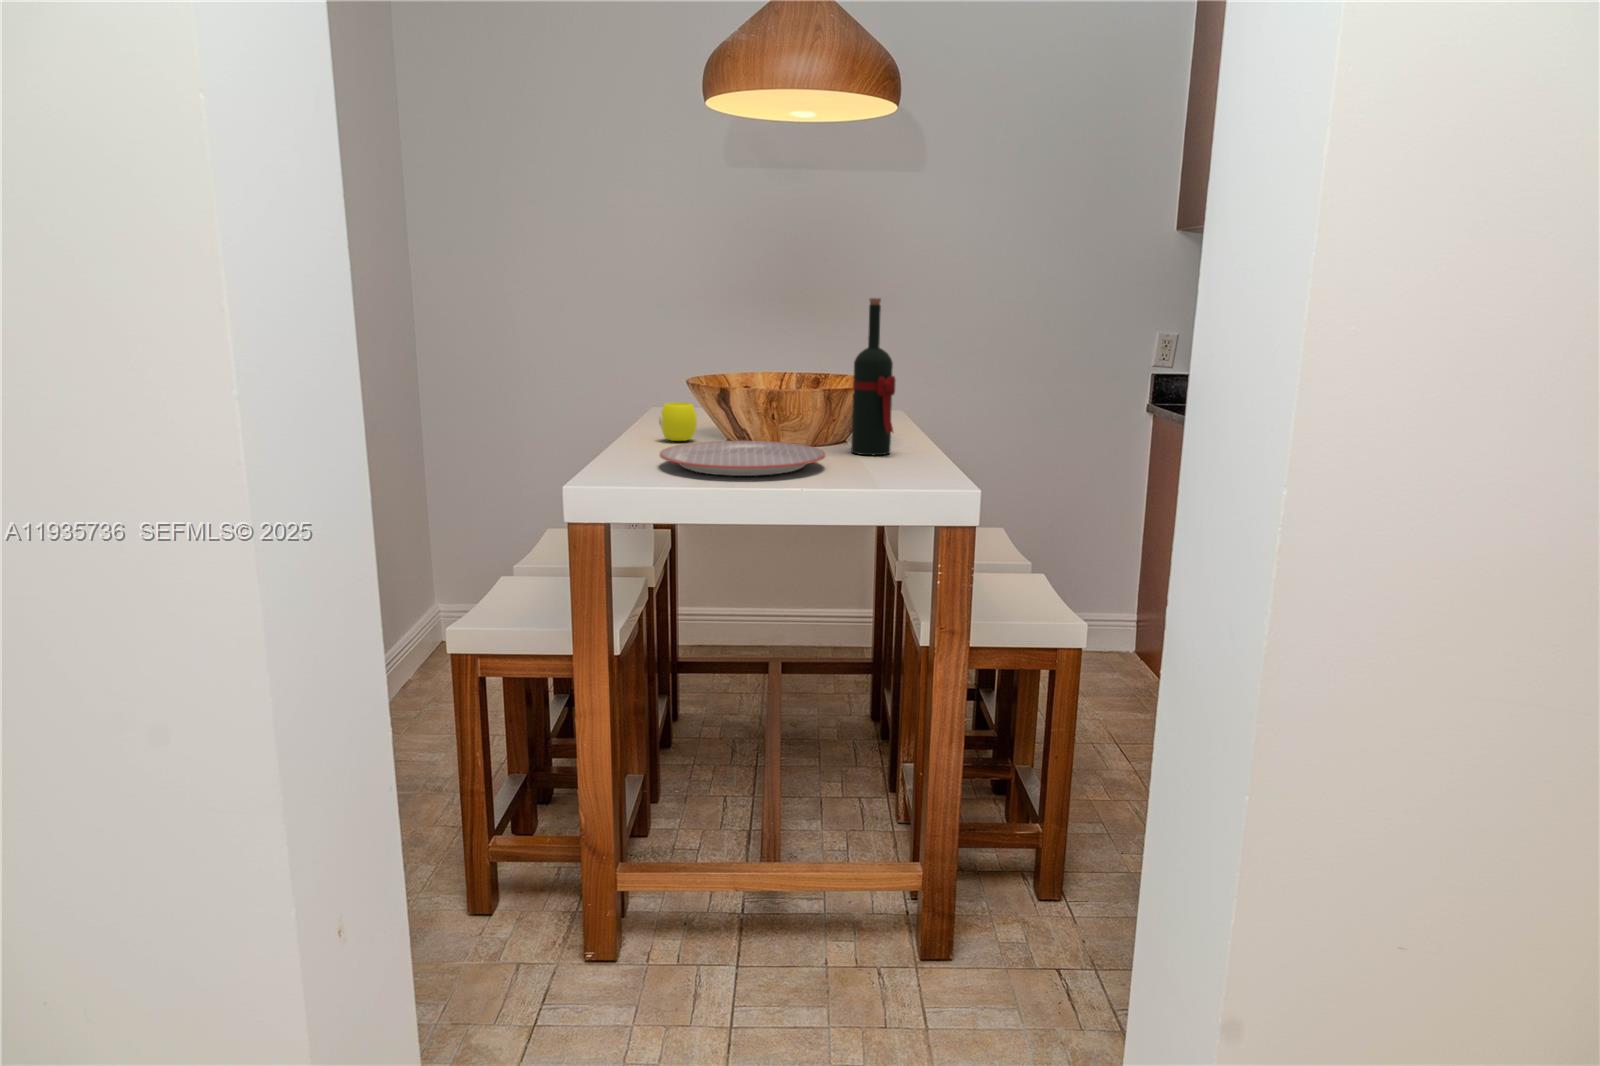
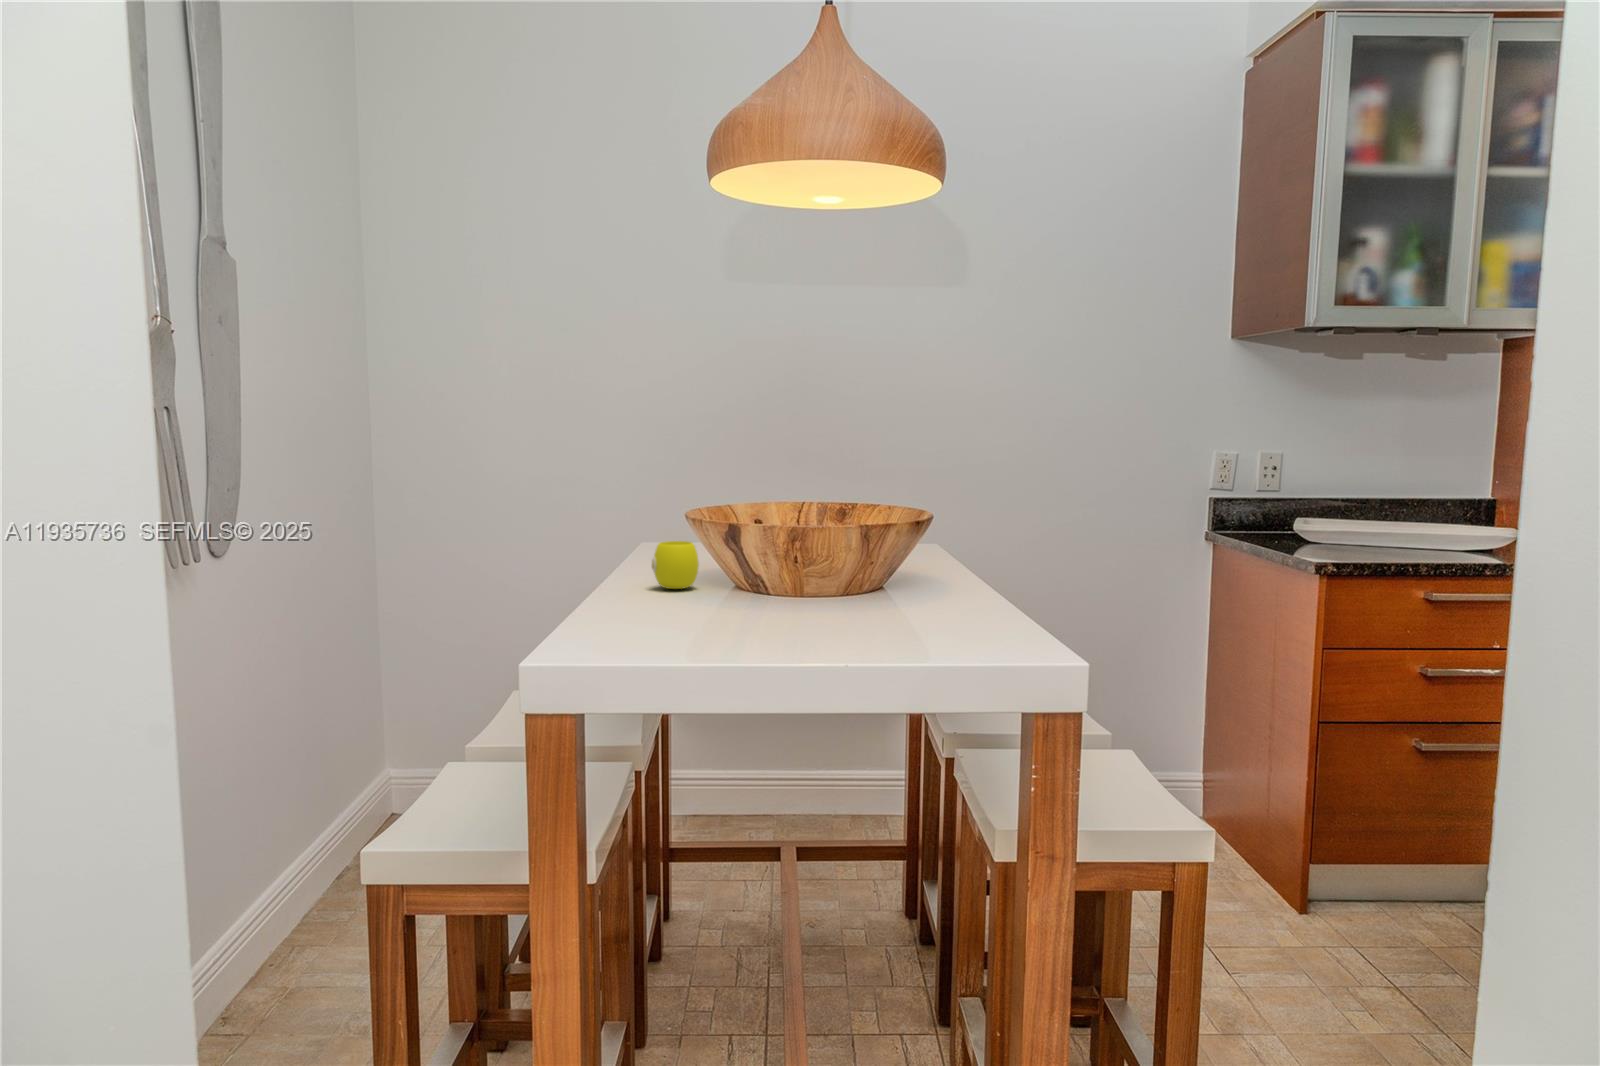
wine bottle: present [851,298,896,455] -> none [894,412,949,607]
plate: present [660,441,825,476] -> none [651,590,868,641]

